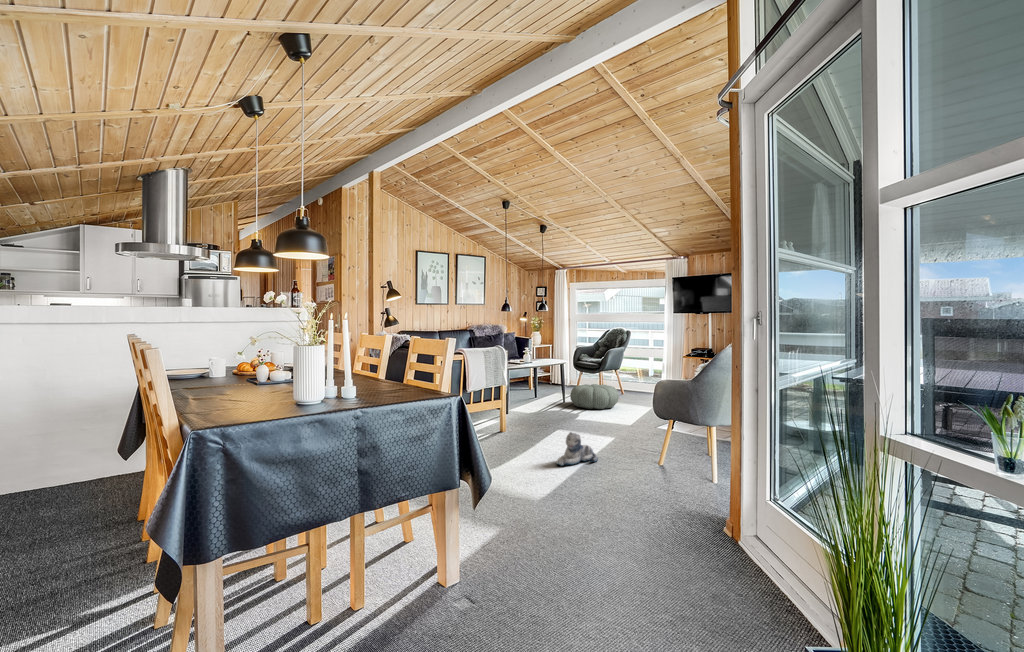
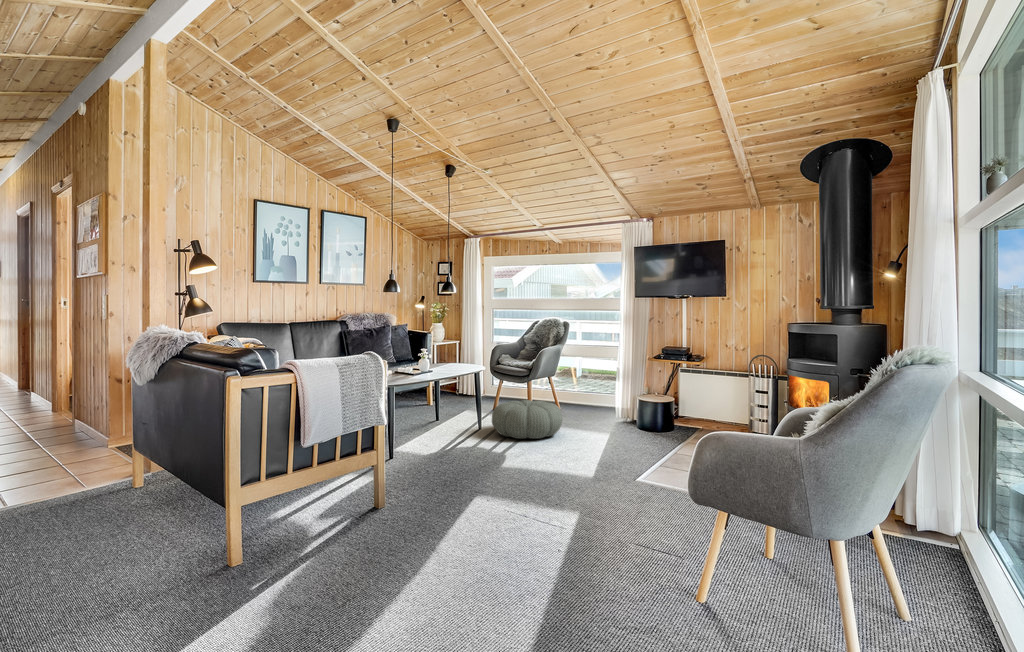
plush toy: present [556,432,598,466] -> none [488,524,568,603]

